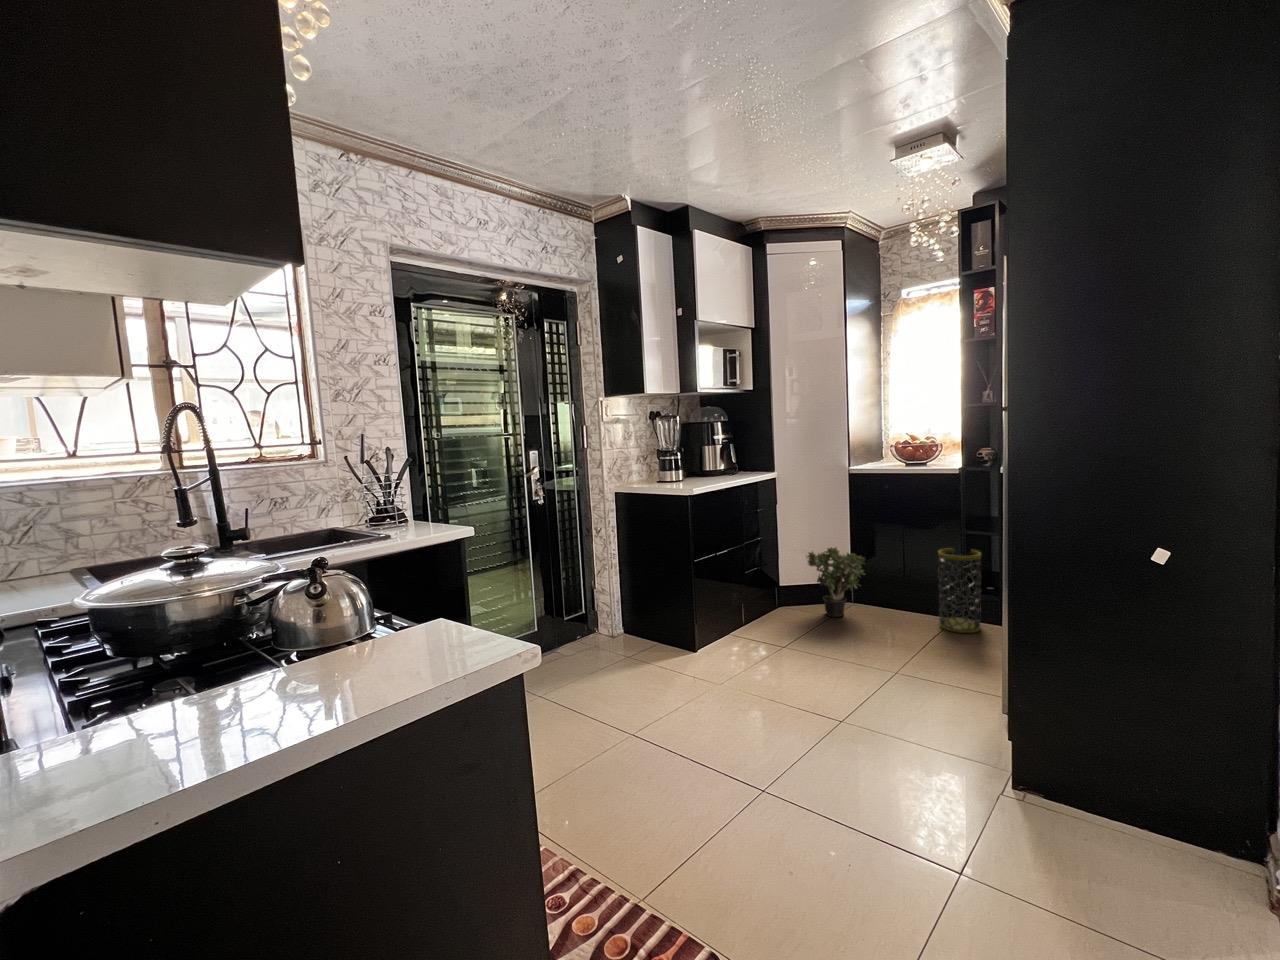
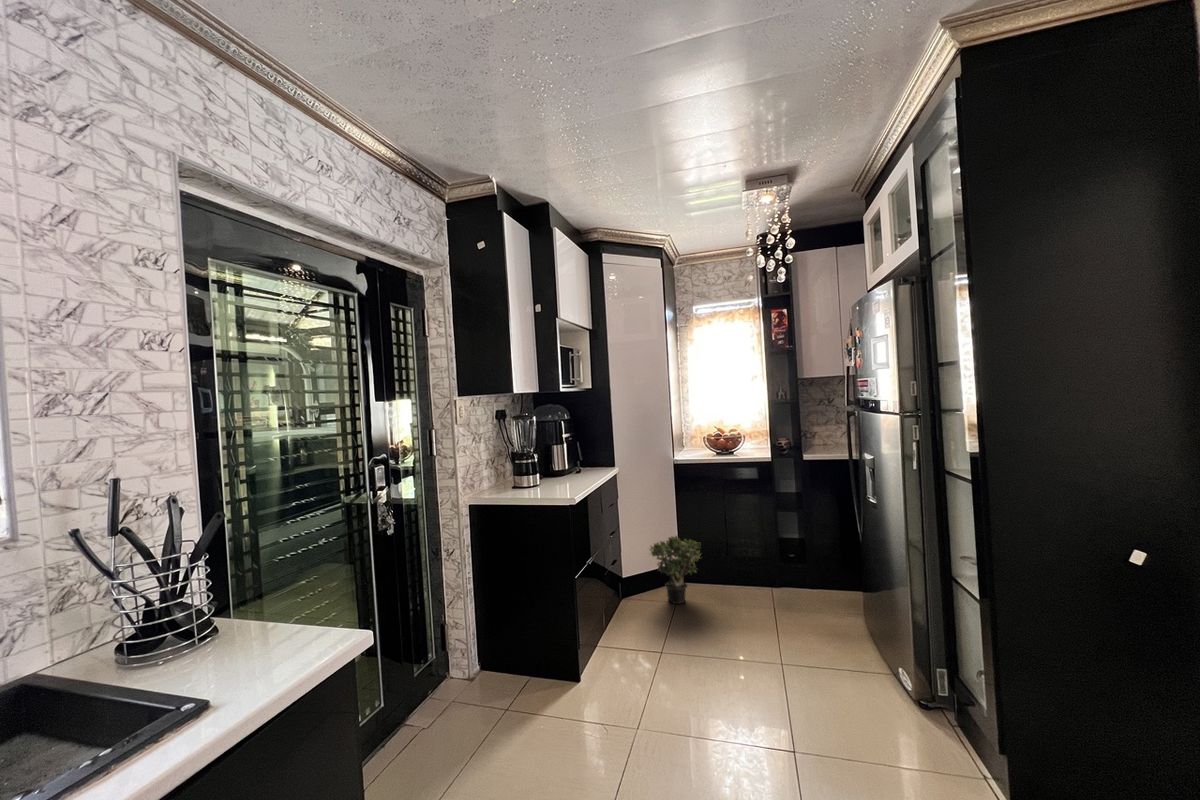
trash can: present [938,548,981,633] -> none [761,526,799,603]

